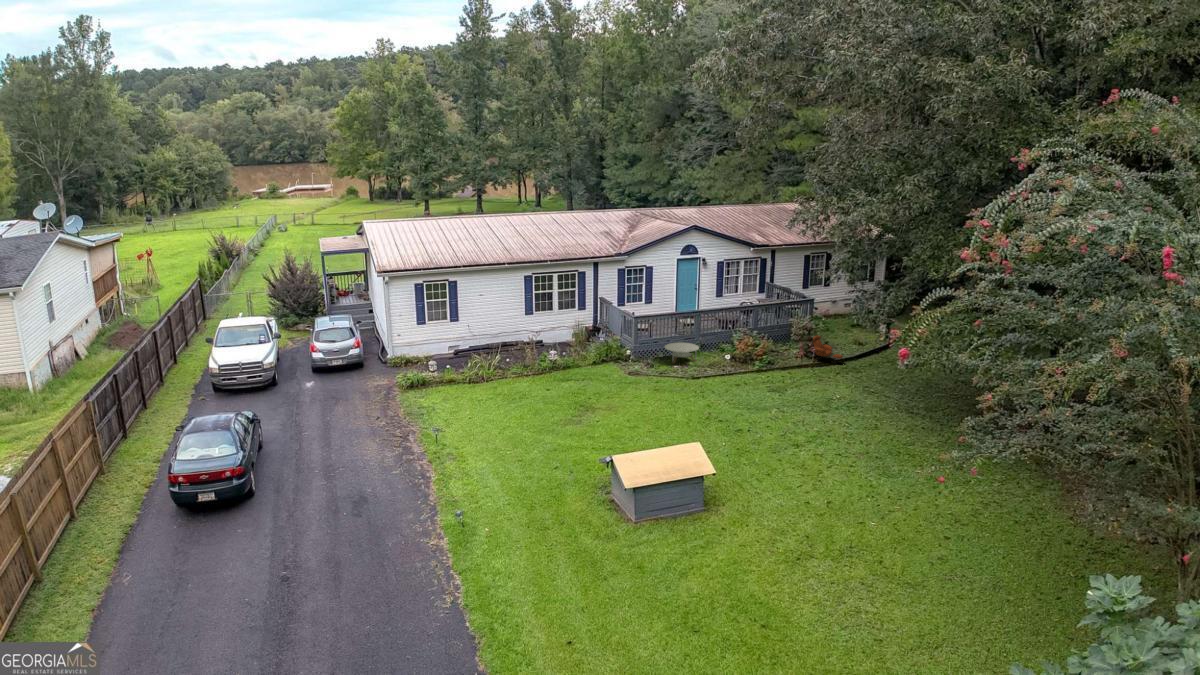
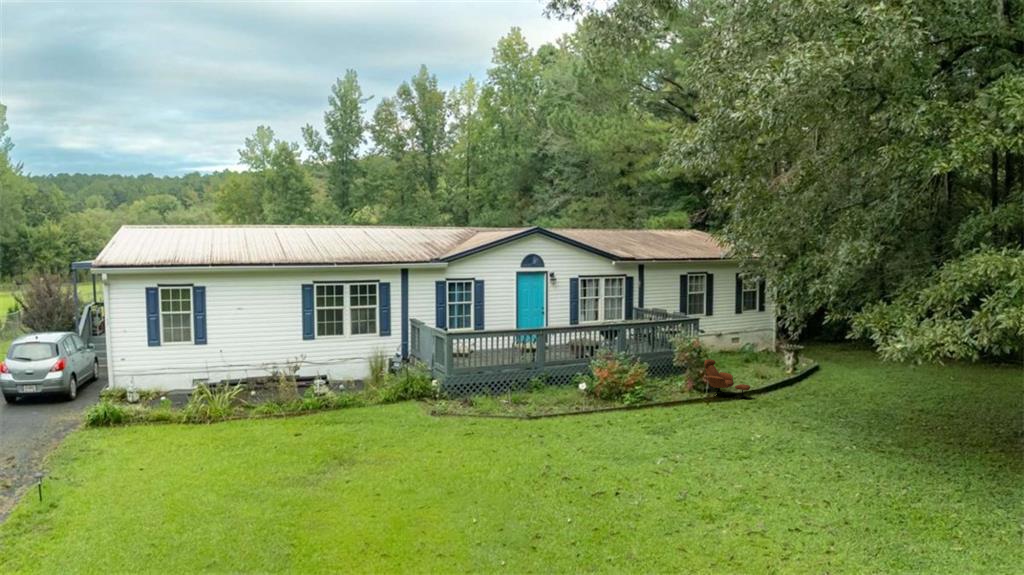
round table: present [665,342,699,364] -> none [492,373,542,402]

